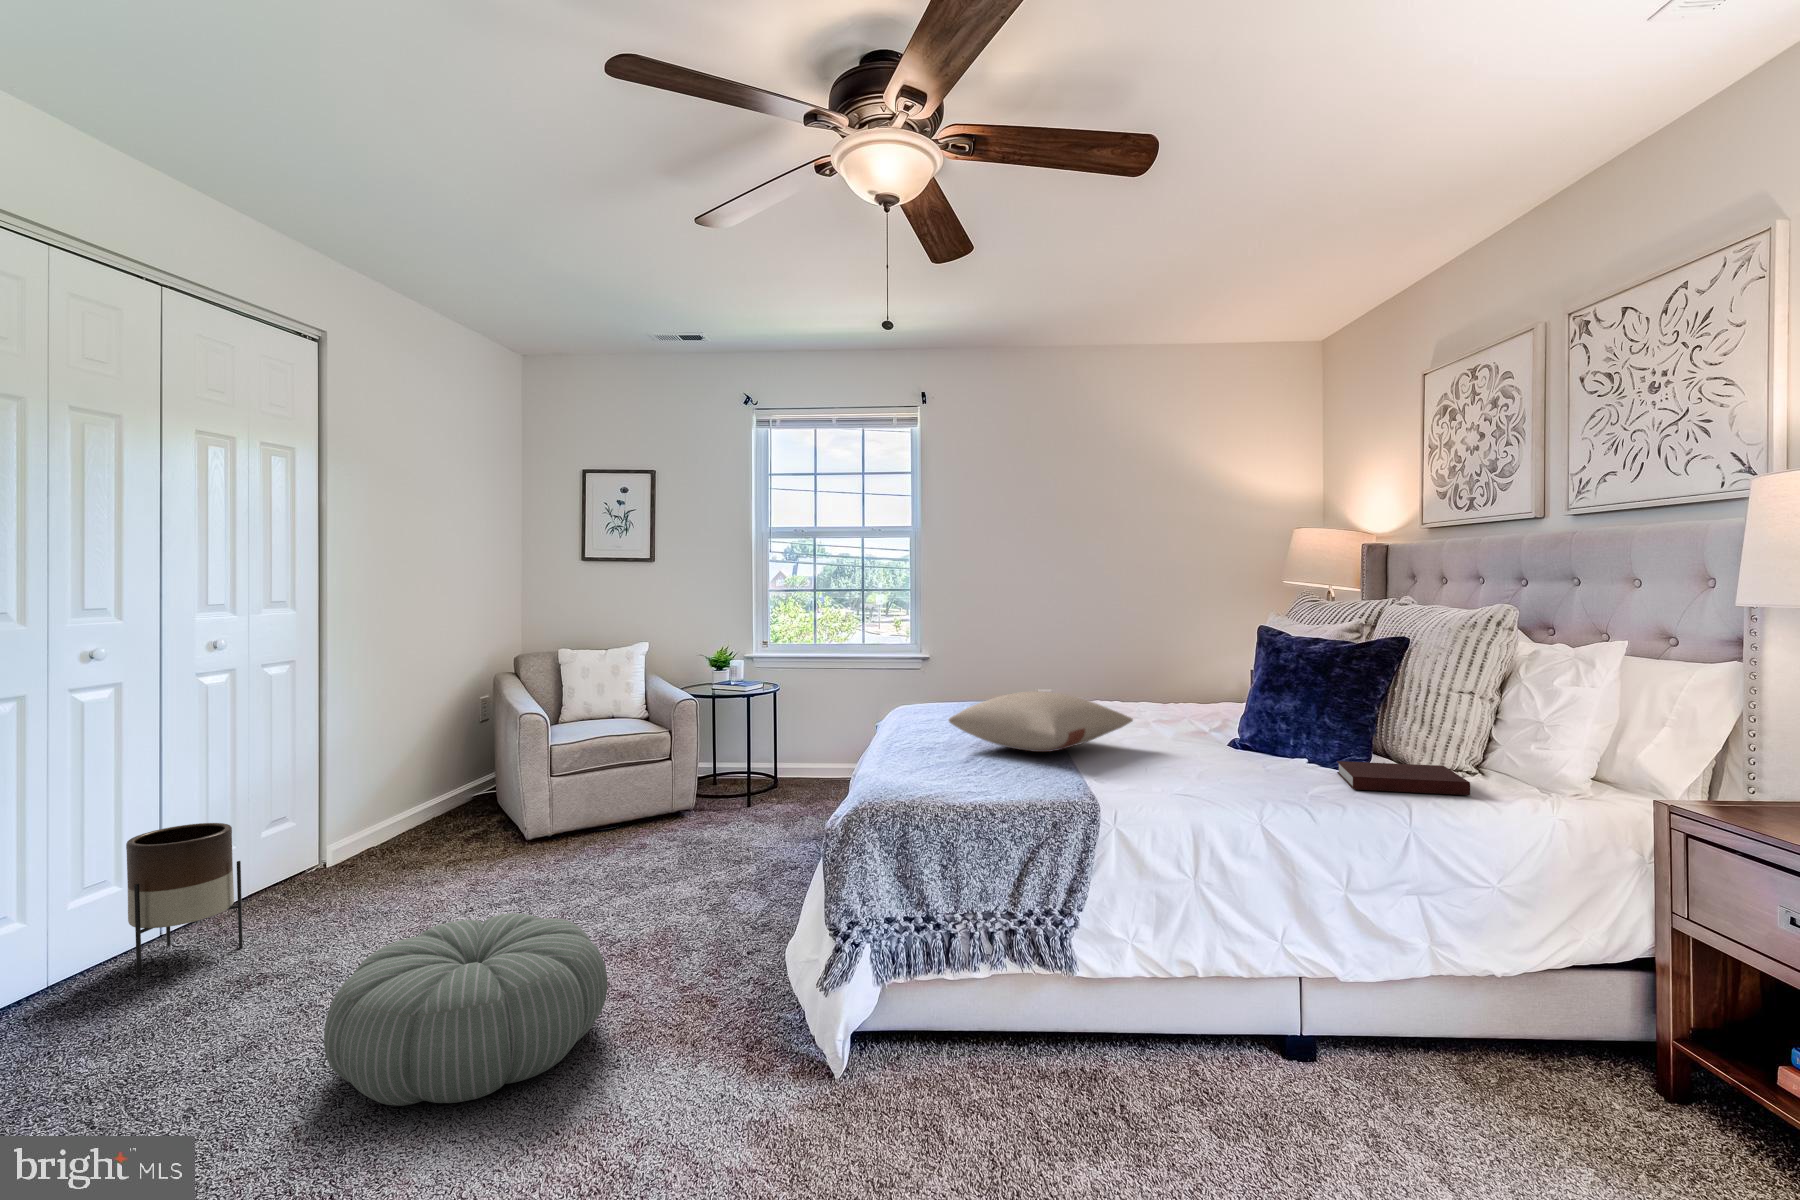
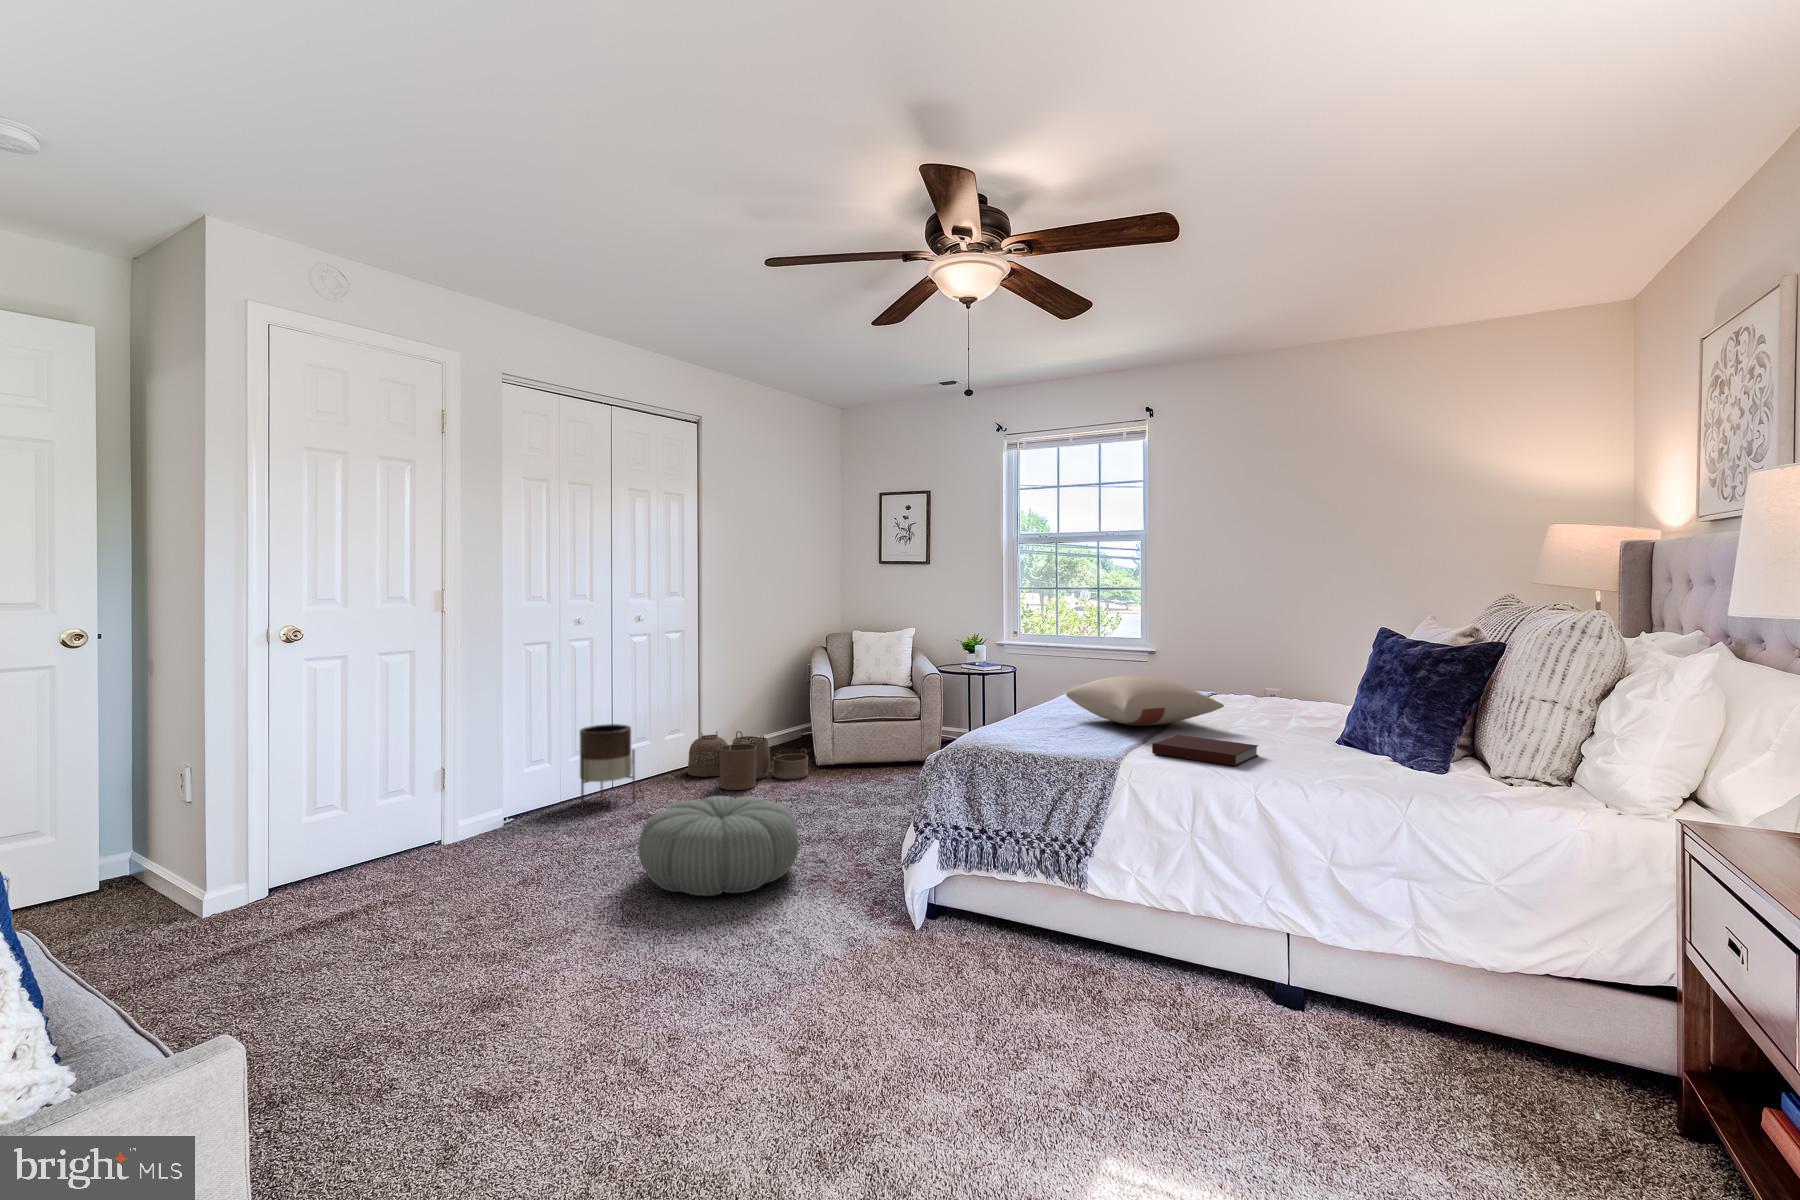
notebook: present [1337,761,1470,795] -> present [1152,735,1258,766]
woven basket: none [317,807,521,898] -> present [688,731,808,790]

